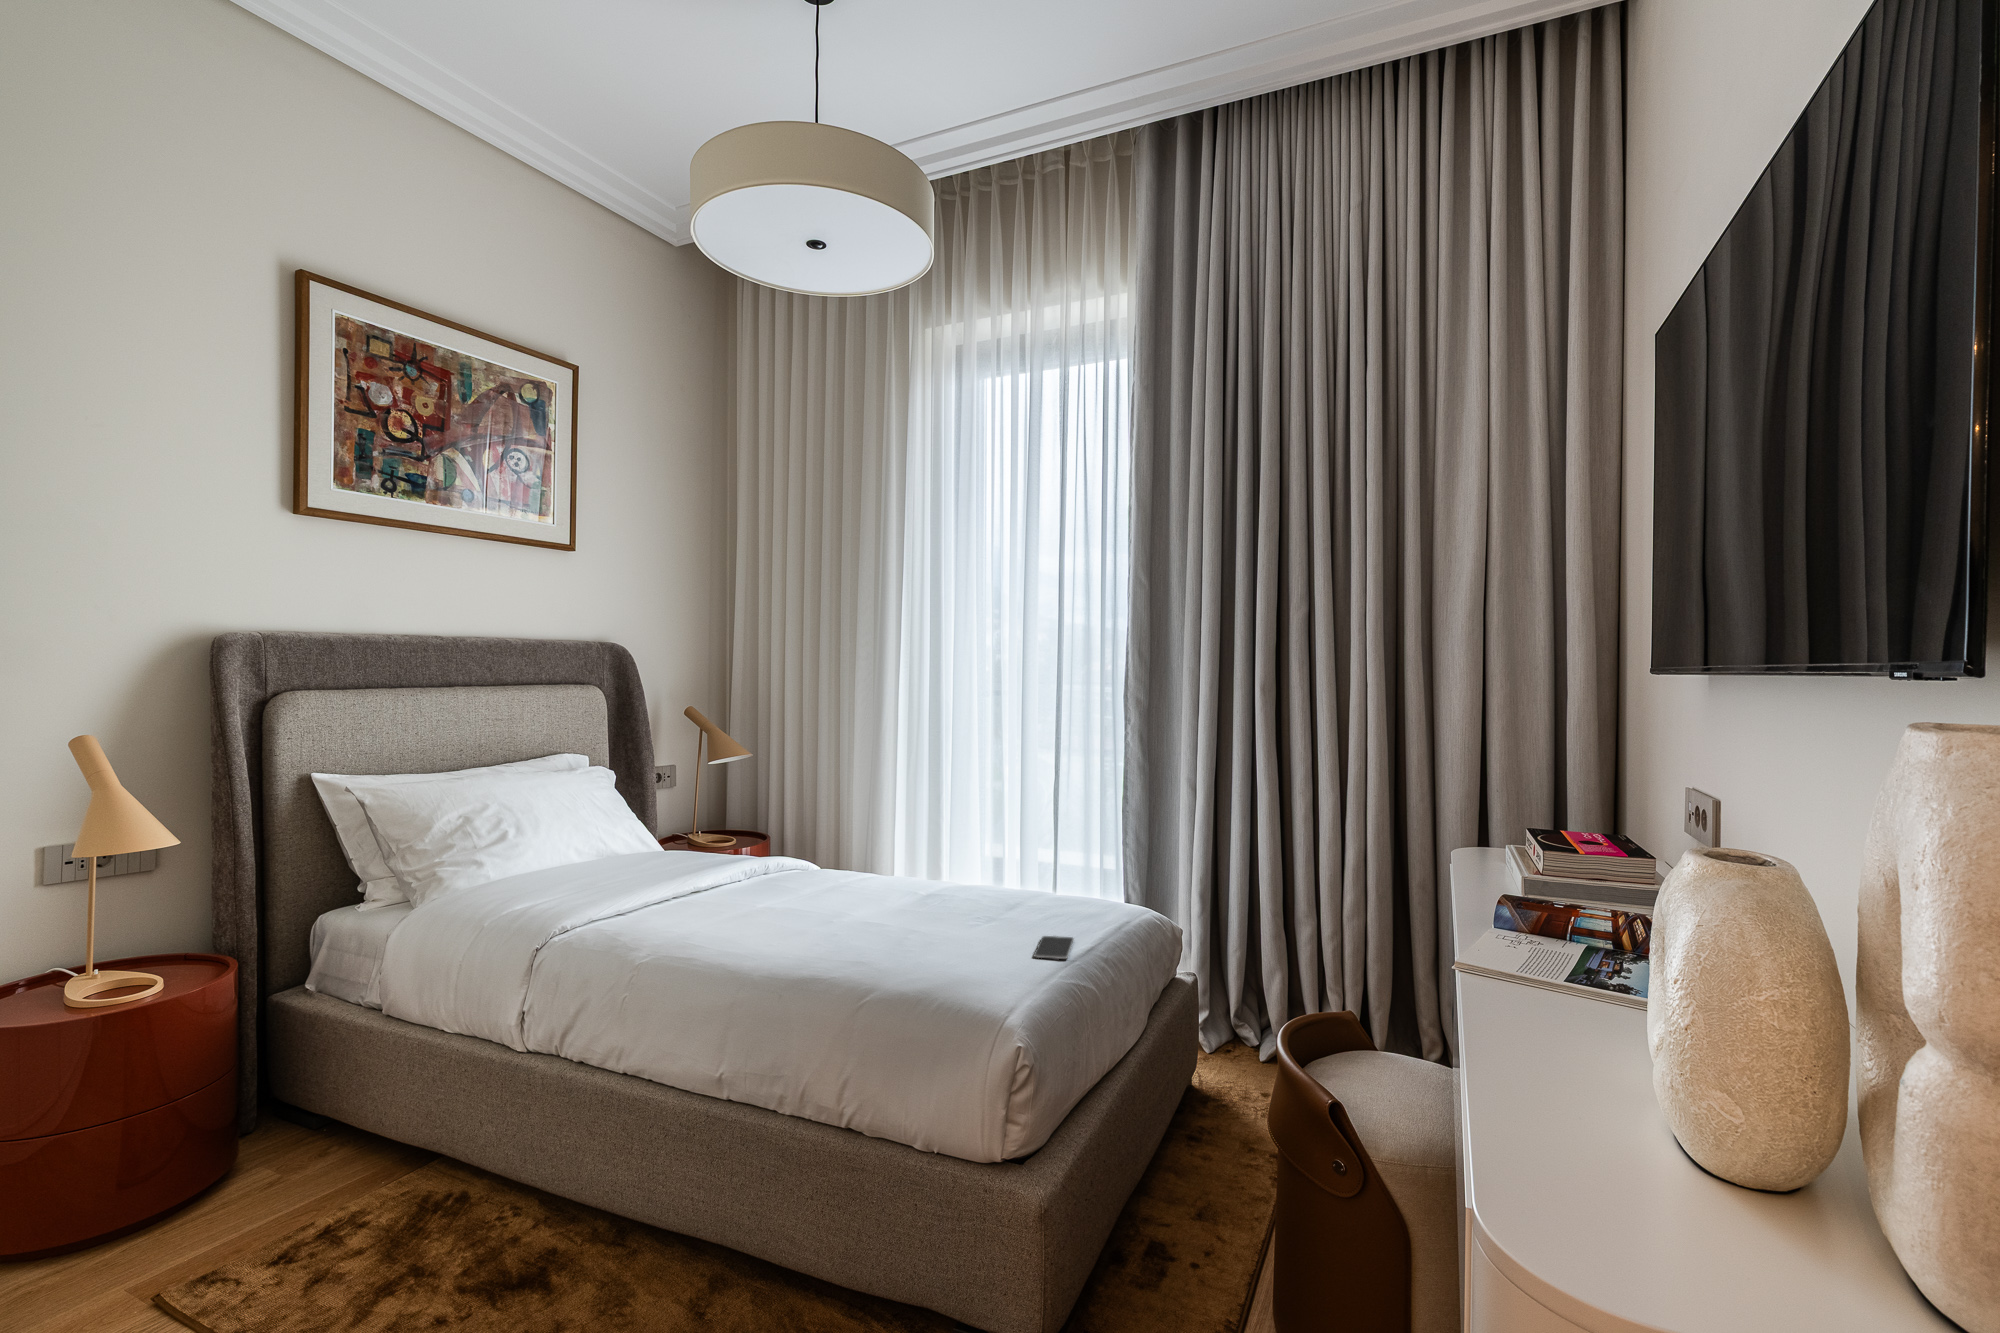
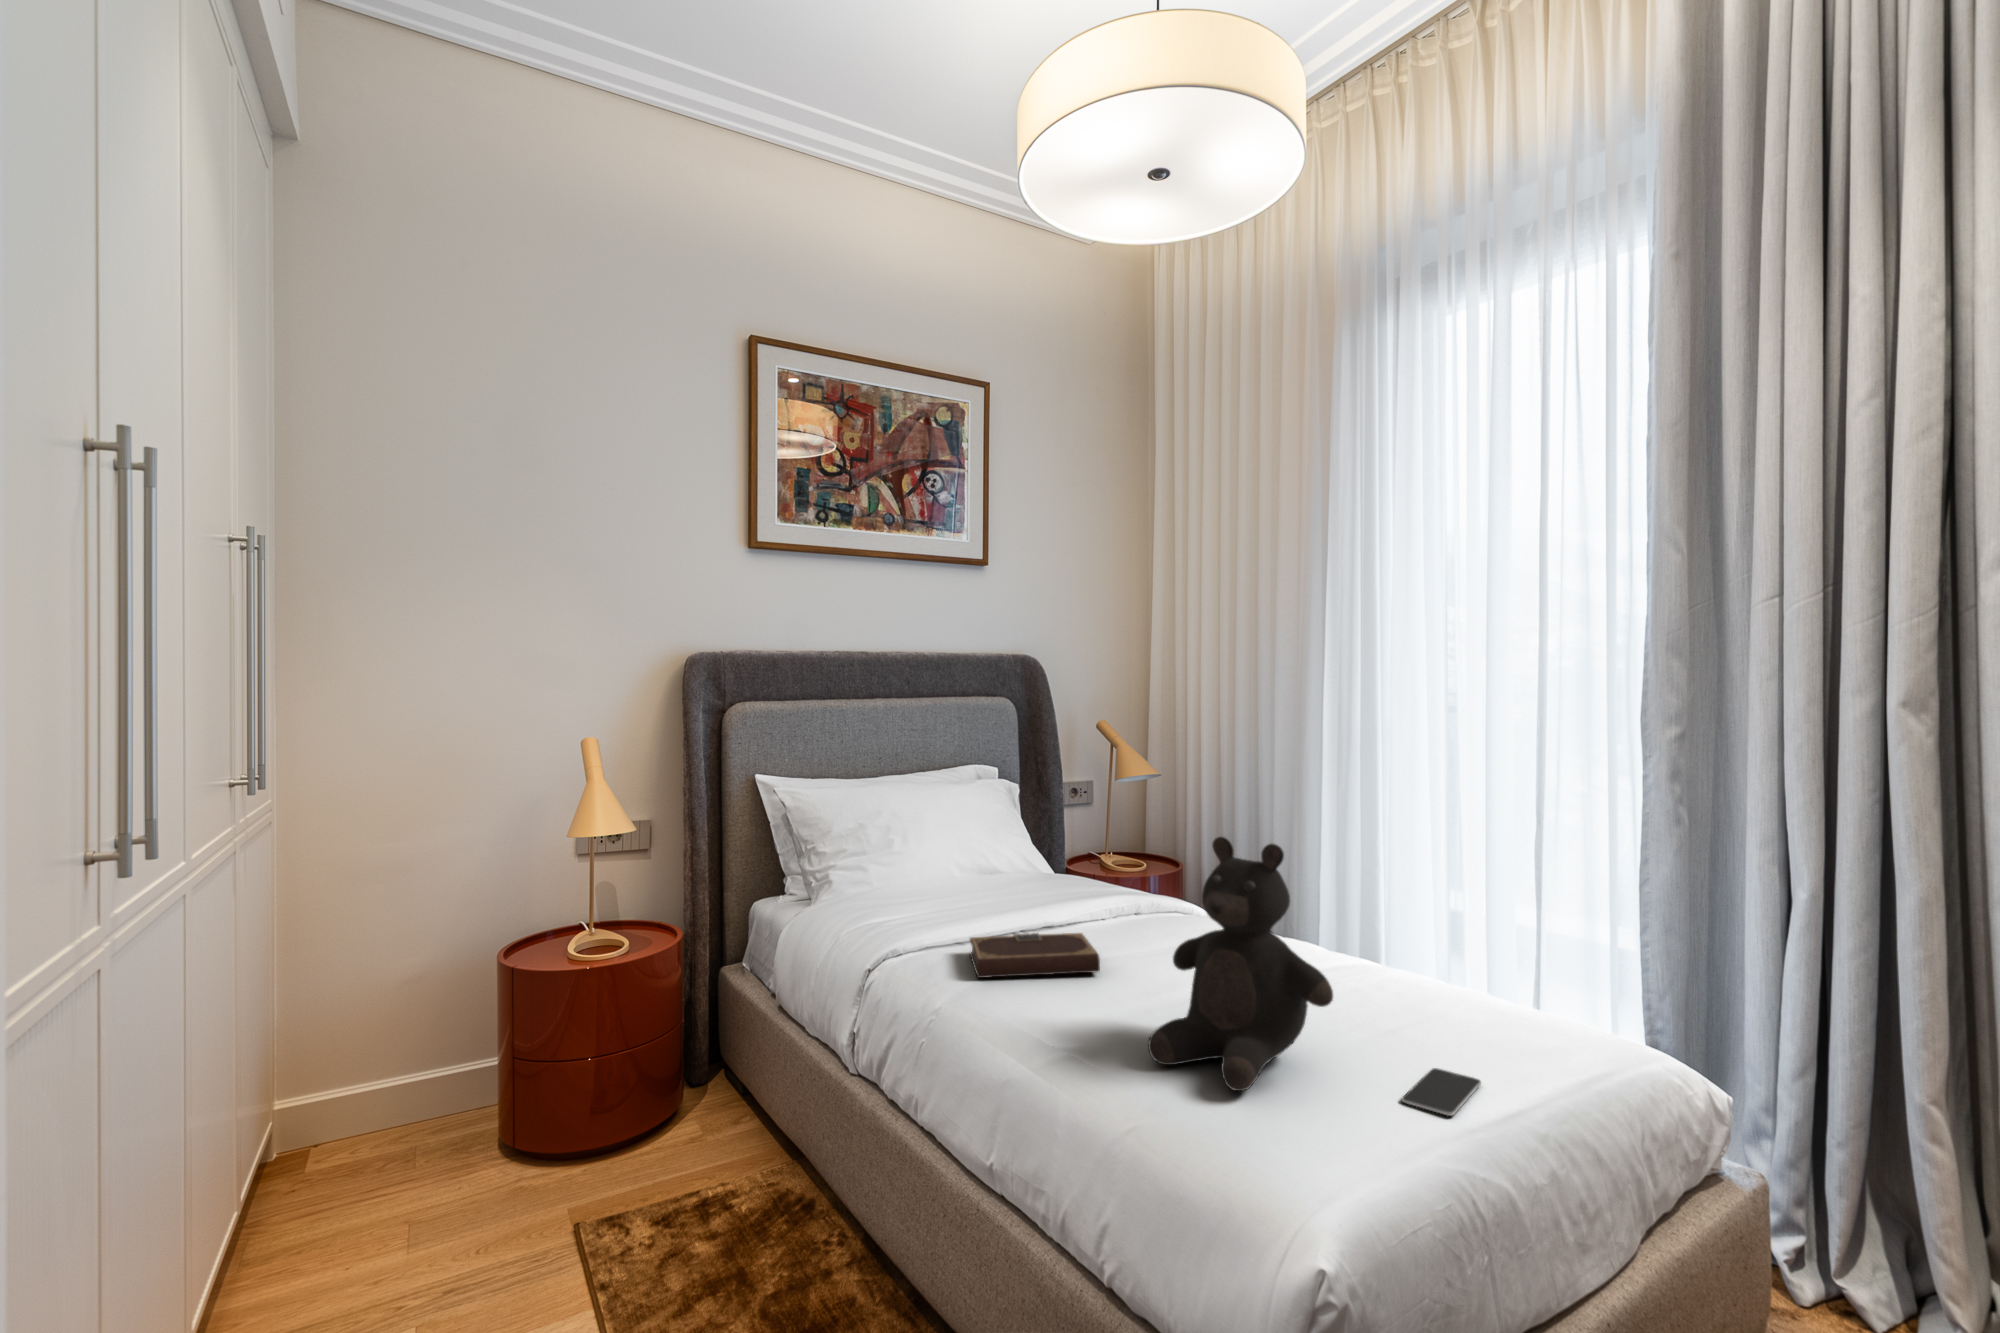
teddy bear: none [856,785,987,969] -> present [1148,837,1333,1091]
notebook: none [643,887,774,933] -> present [970,933,1100,978]

